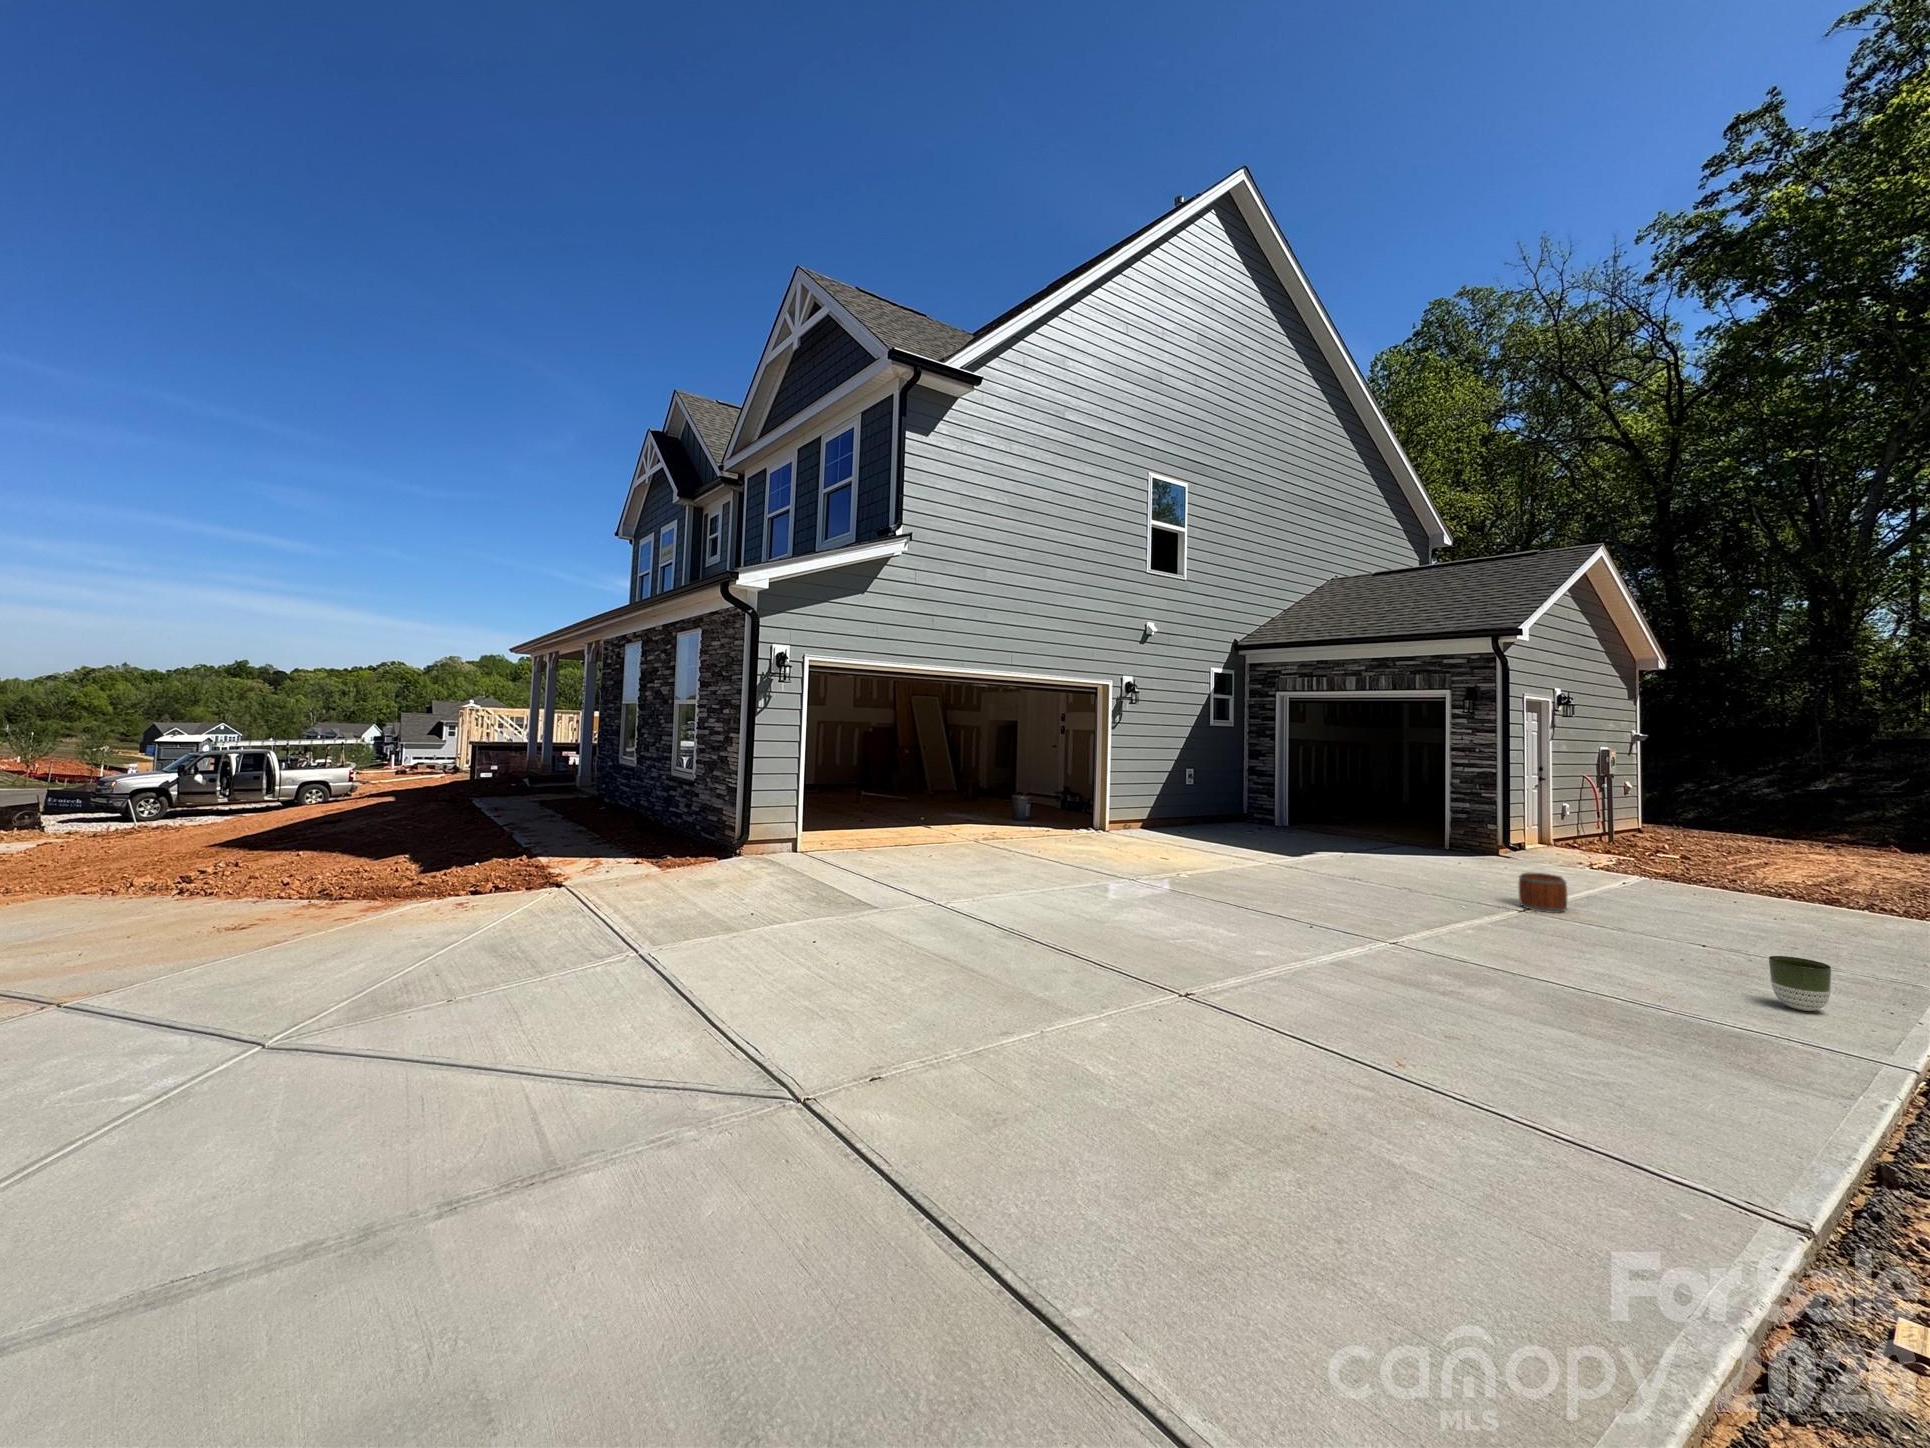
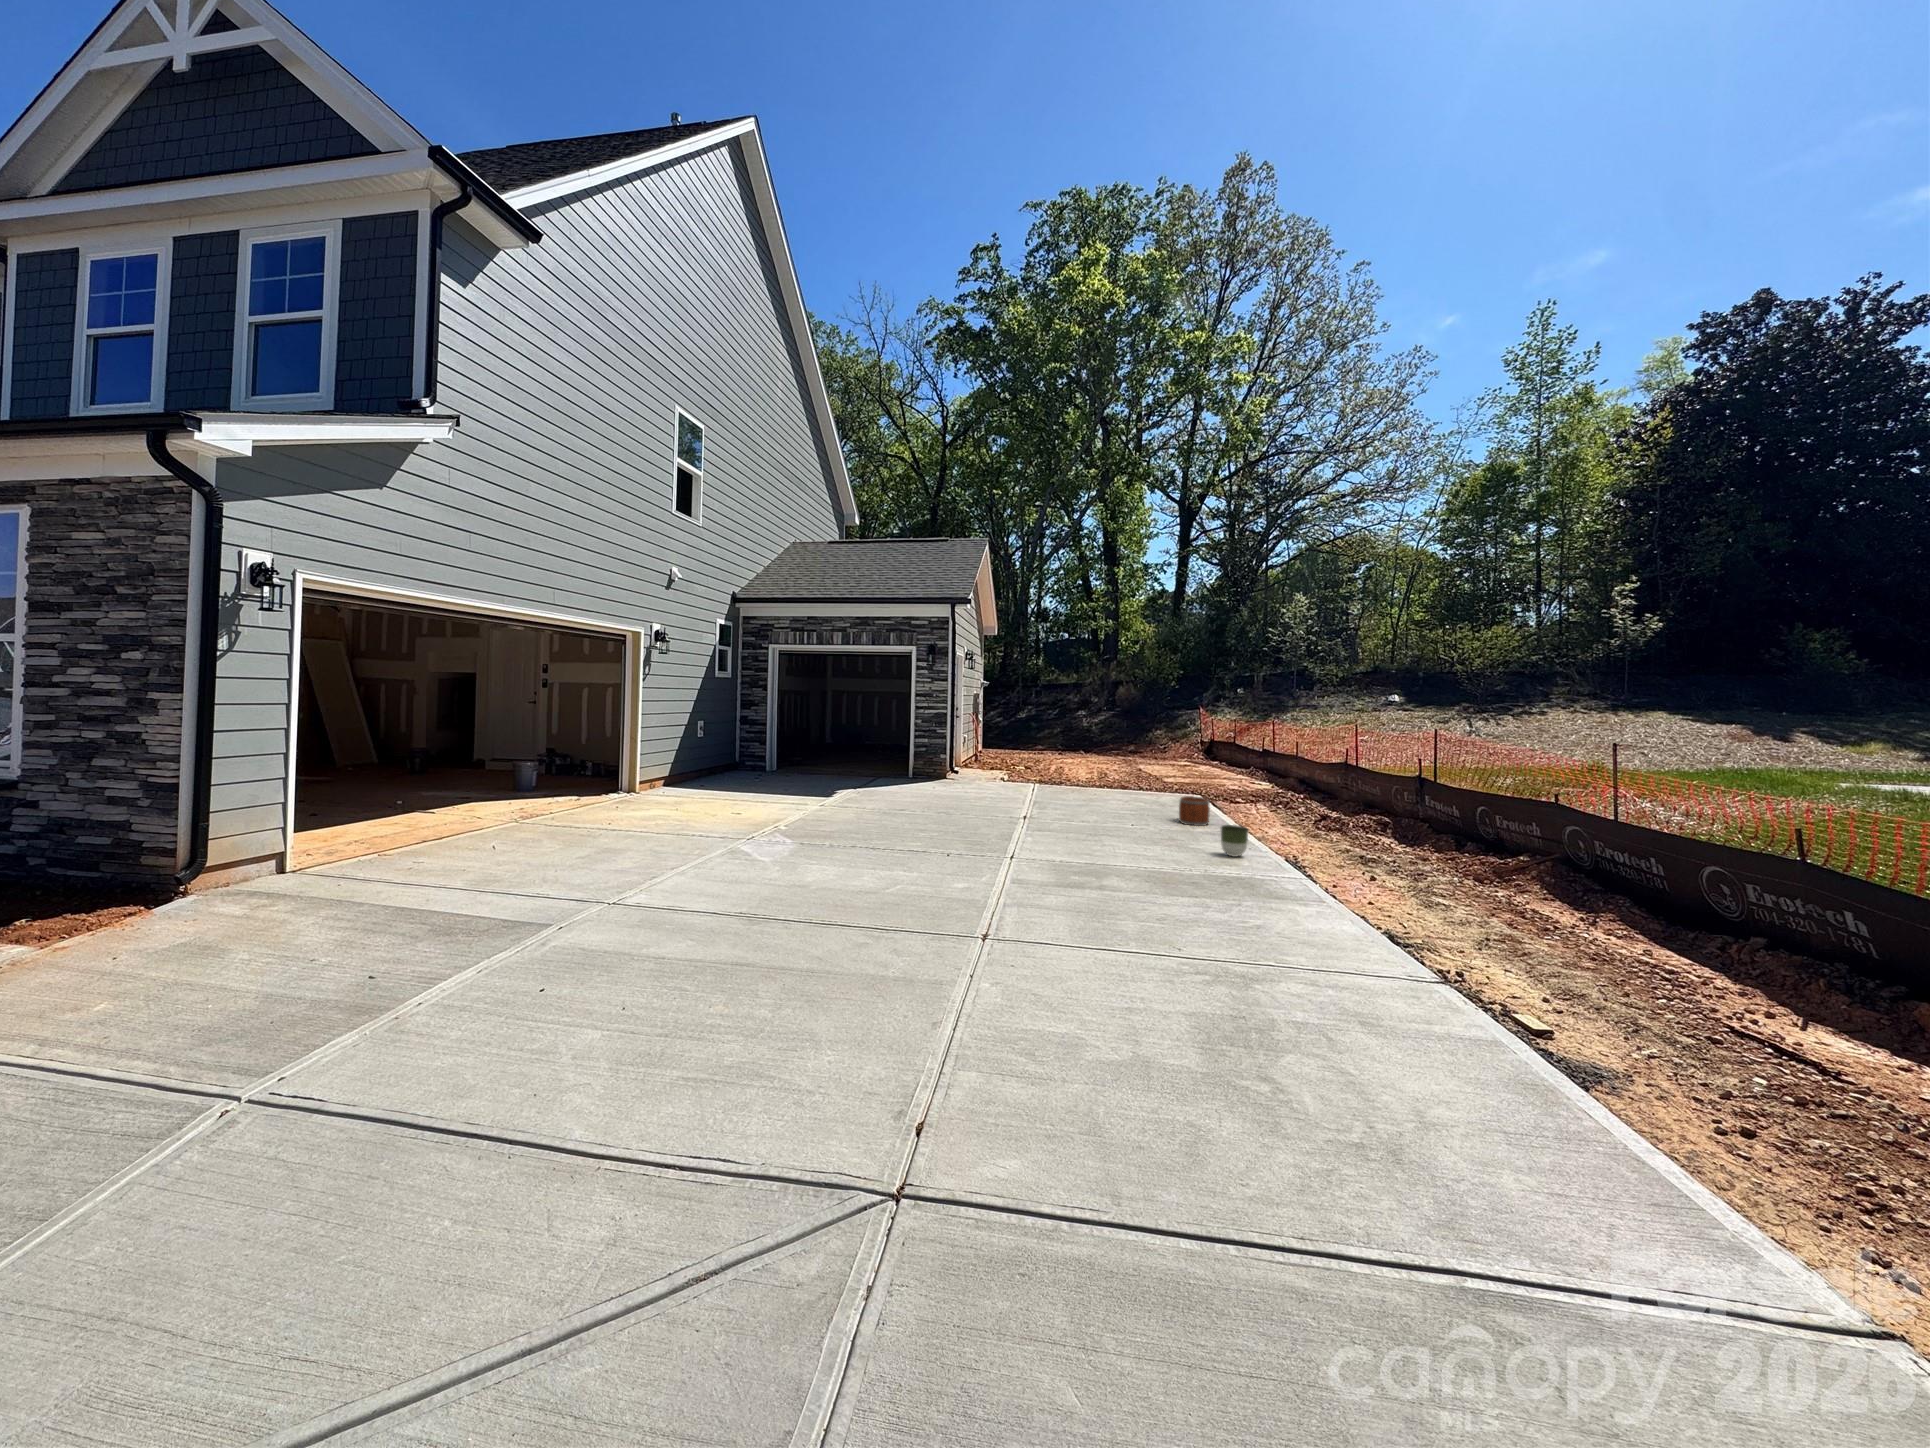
bucket: present [1519,873,1567,913] -> present [1179,796,1210,826]

